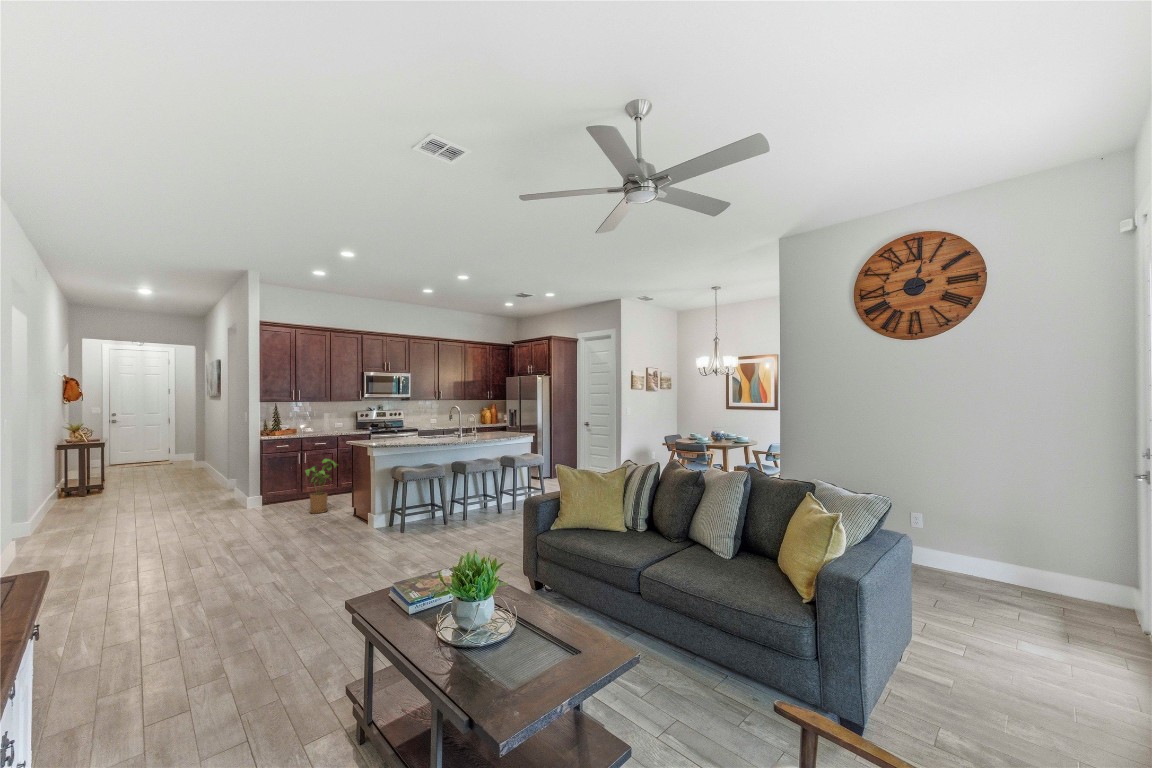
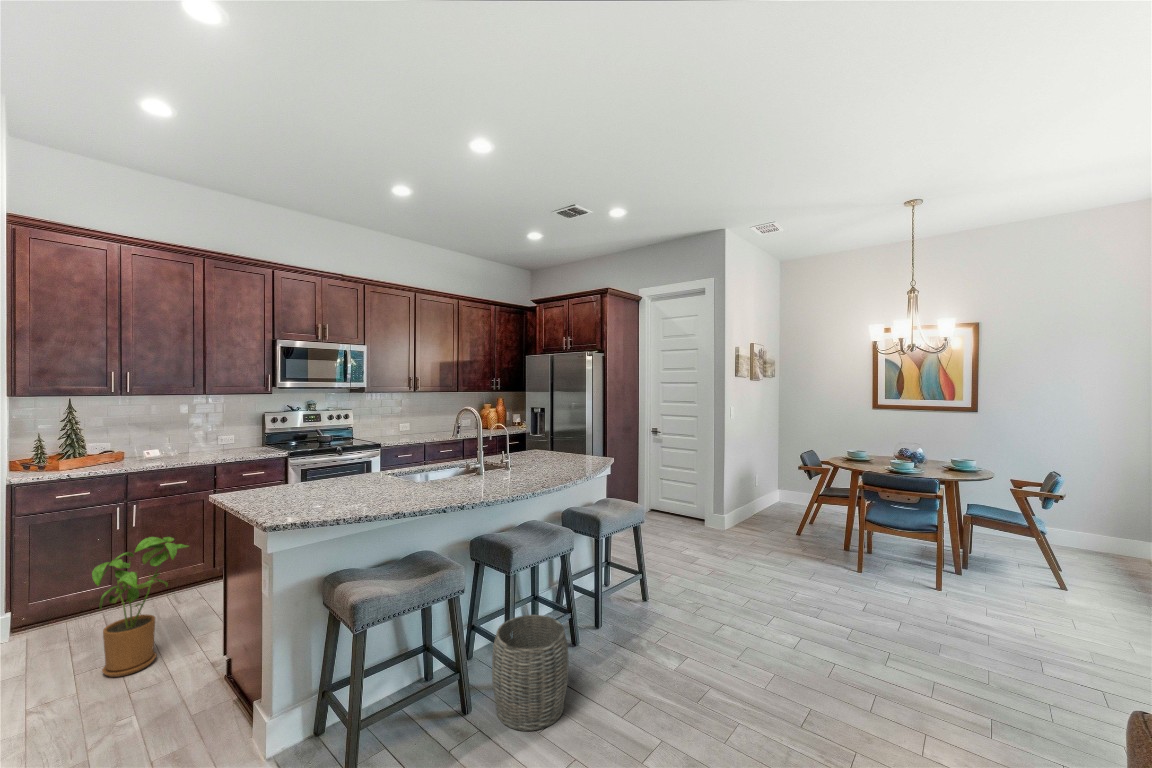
woven basket: none [462,488,493,525] -> present [492,615,569,731]

